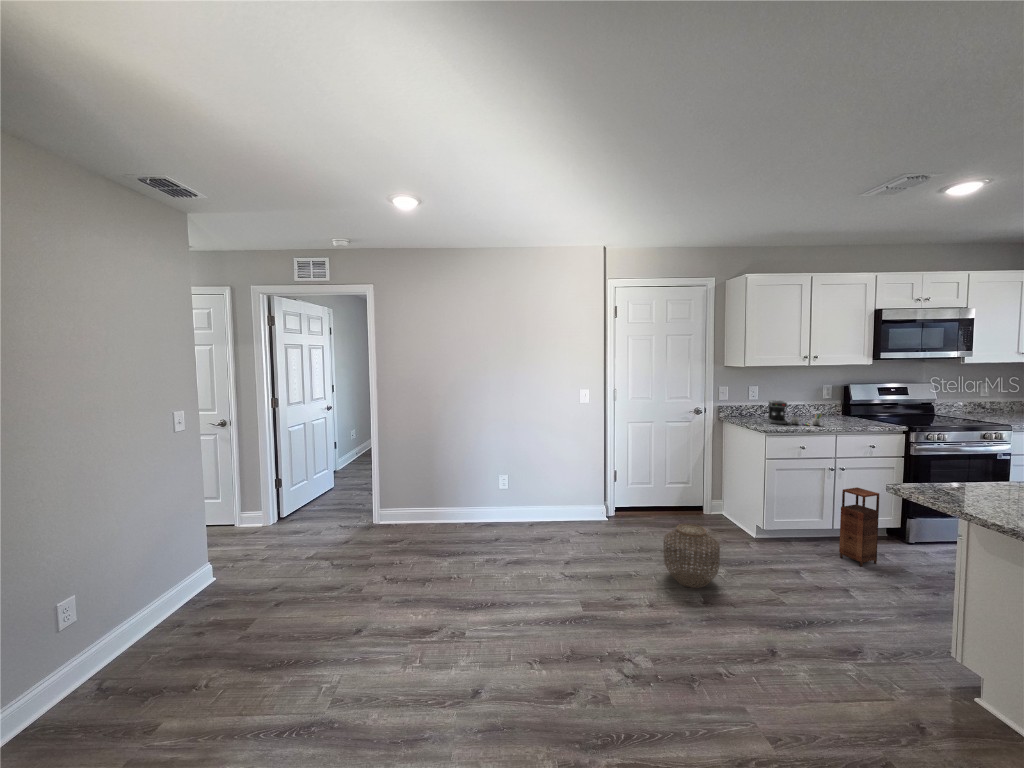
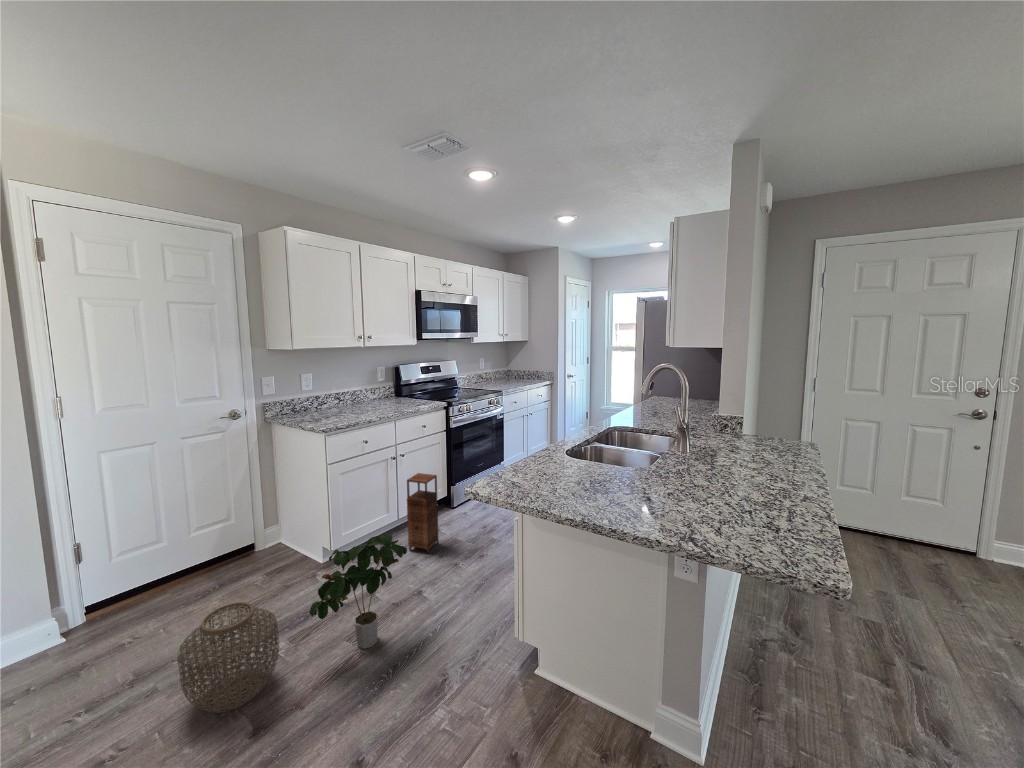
coffee maker: present [768,400,822,425] -> none [324,389,381,419]
potted plant: none [742,514,830,601] -> present [310,533,407,649]

